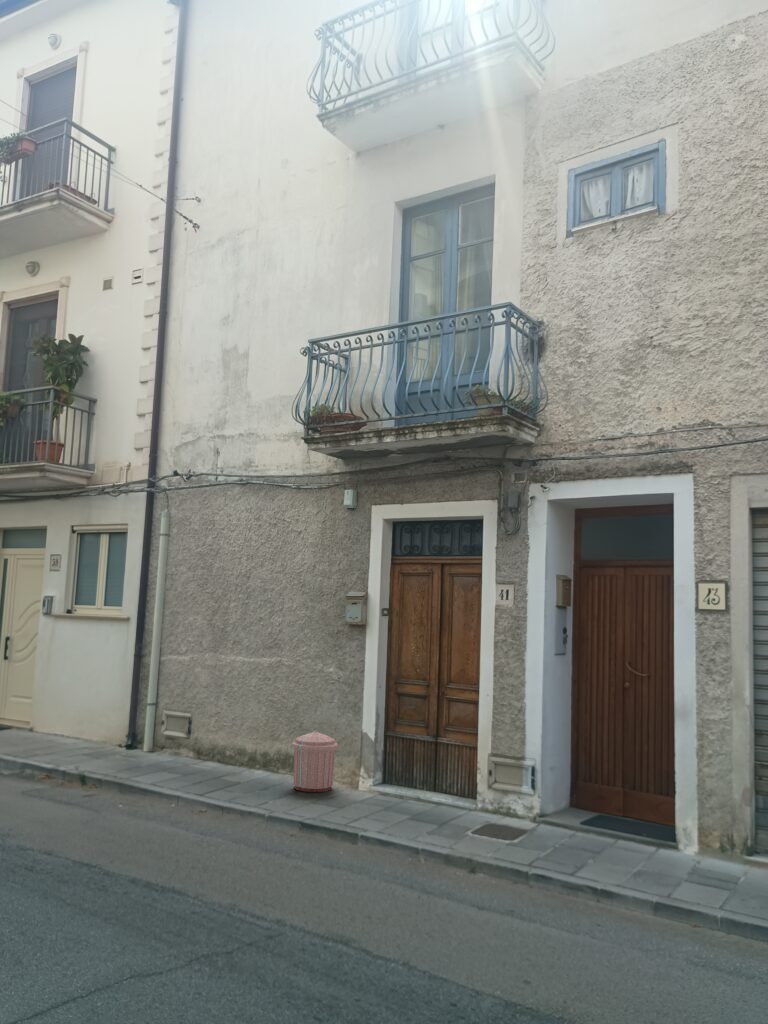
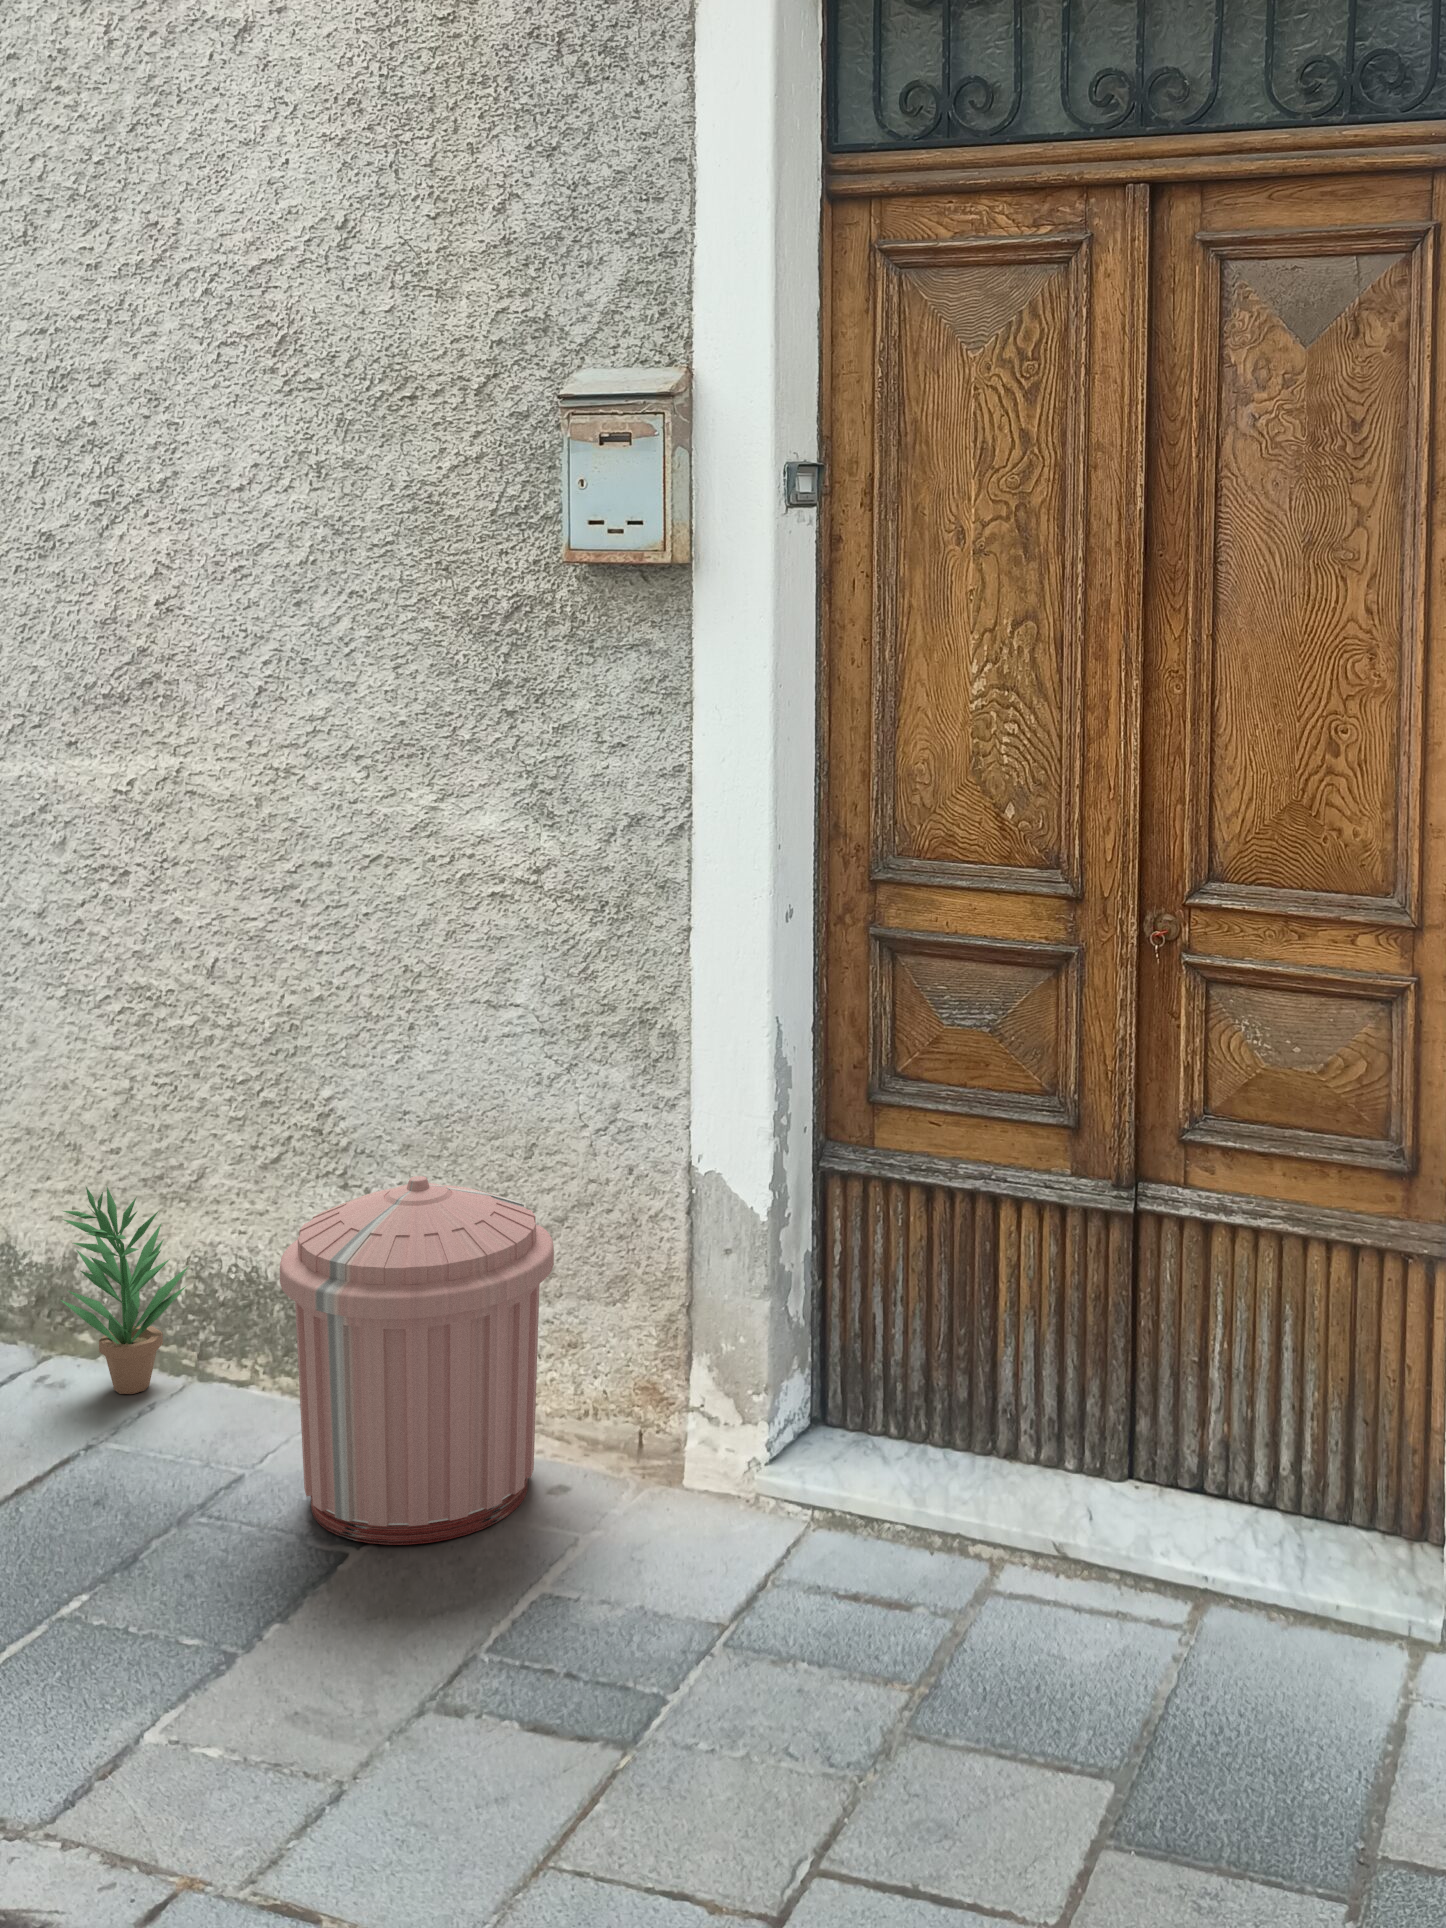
potted plant: none [253,736,276,776] -> present [61,1187,189,1394]

